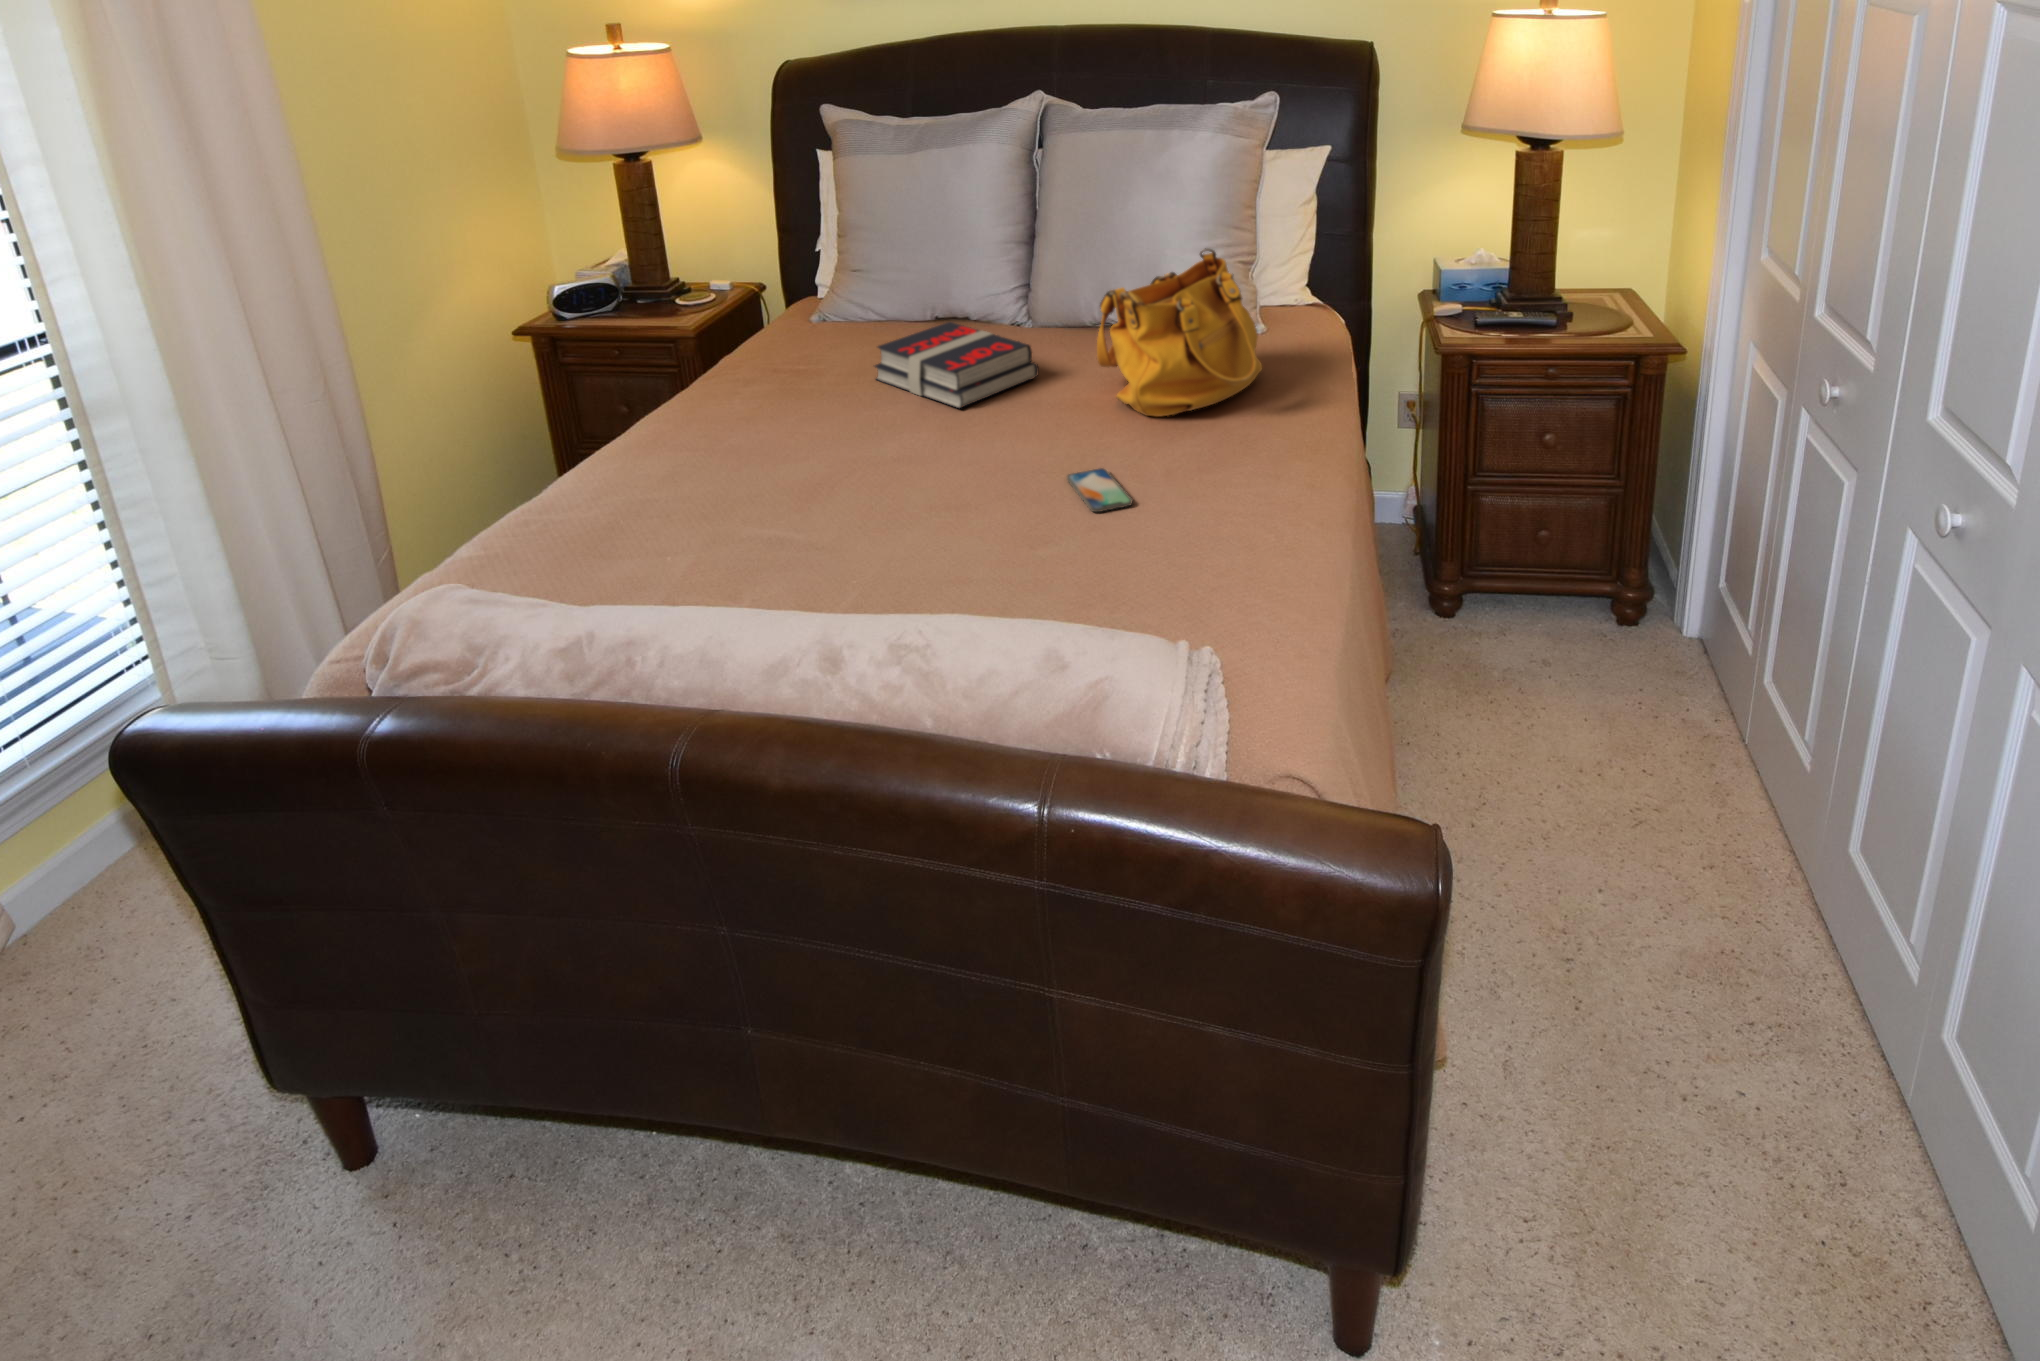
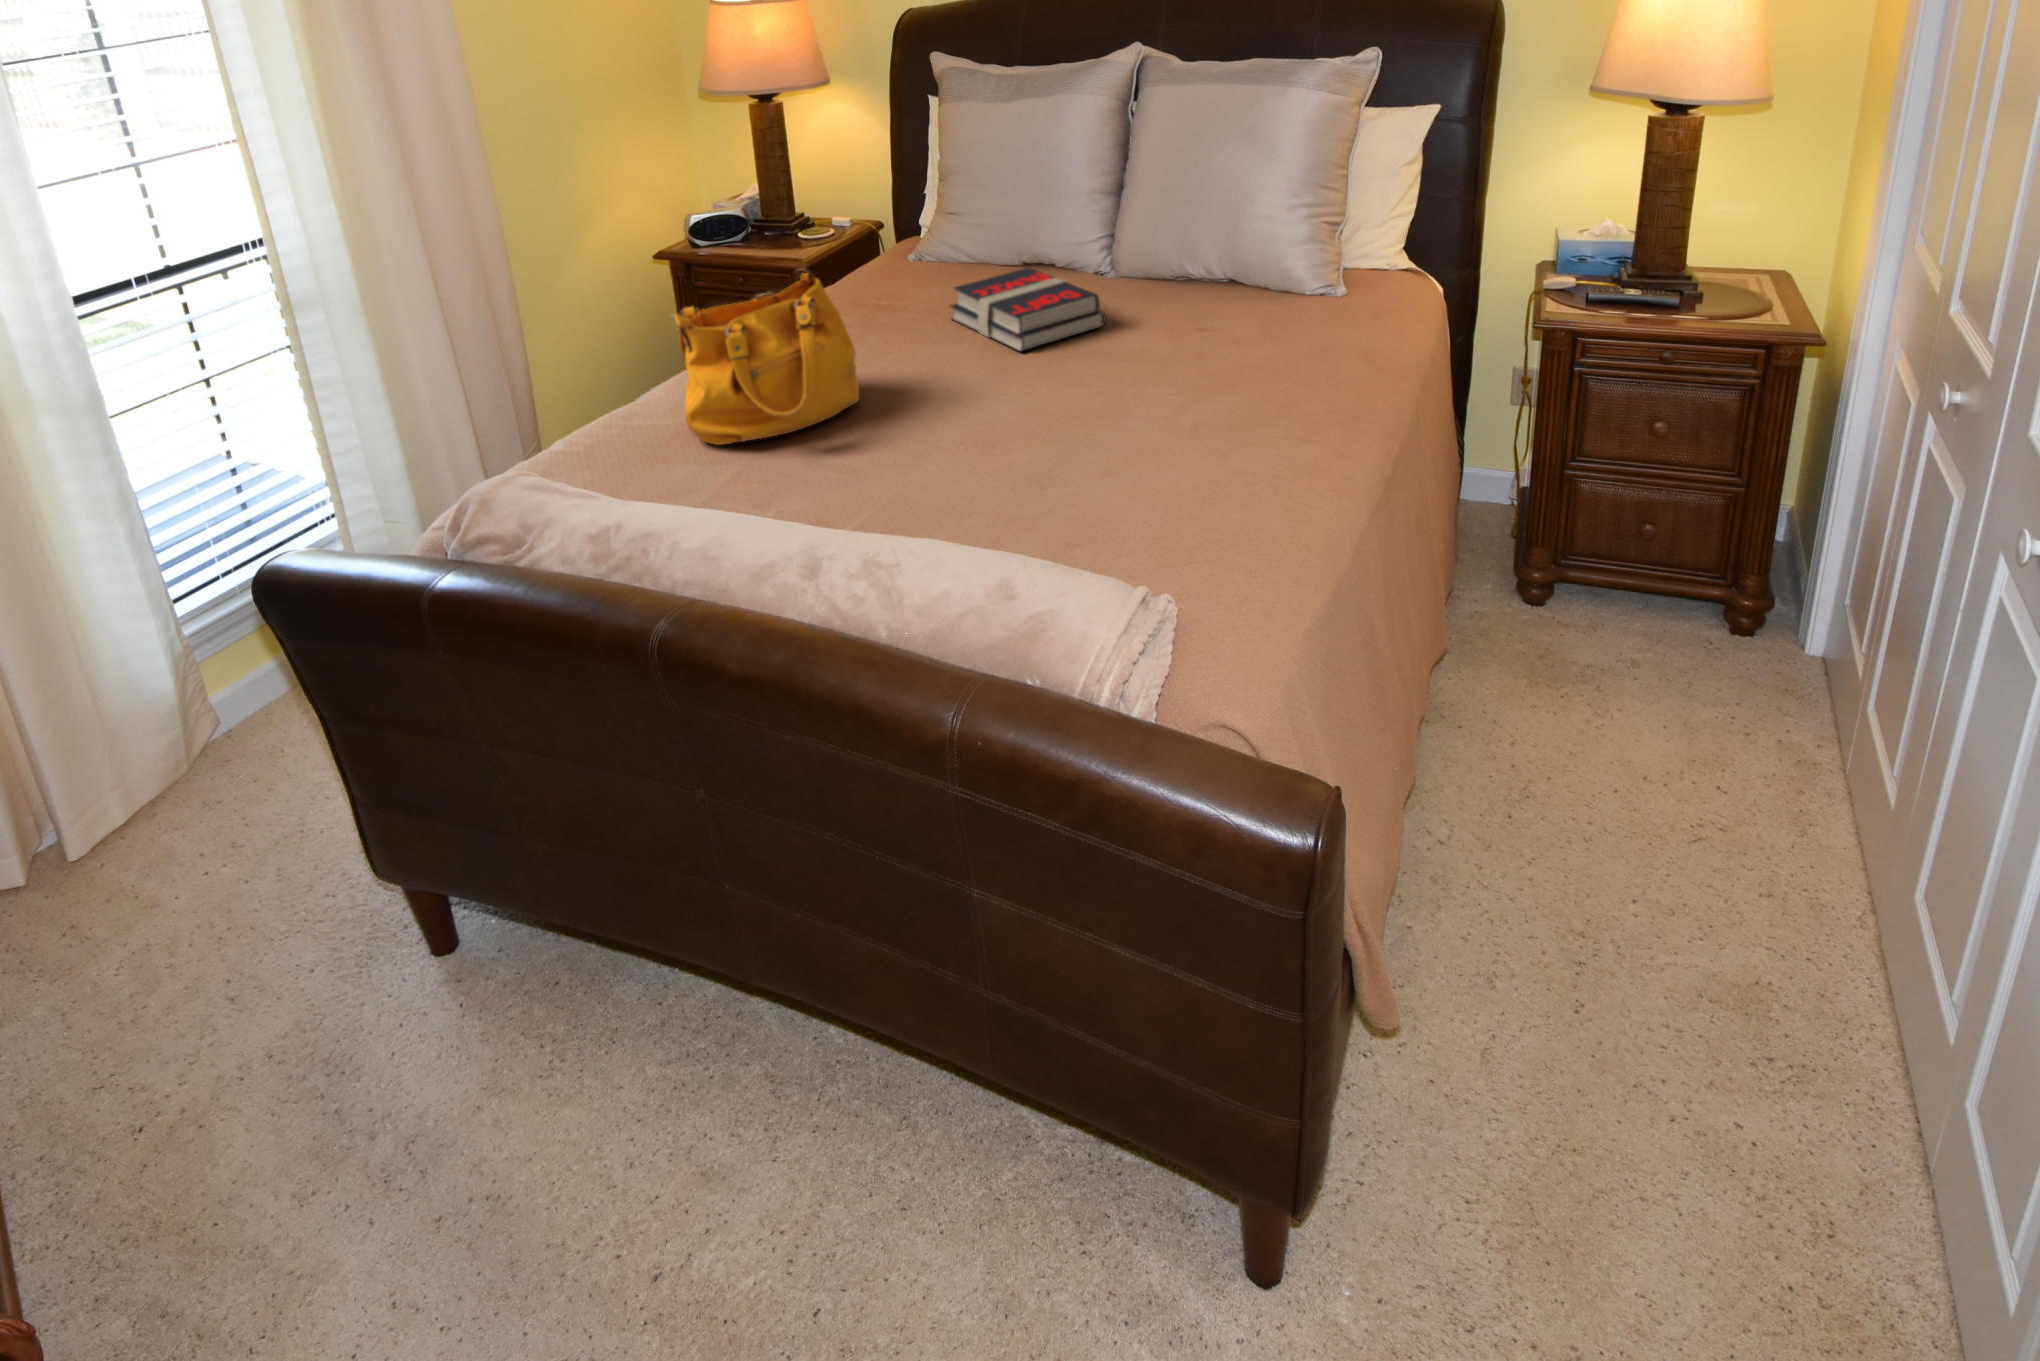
handbag: present [1097,248,1262,416] -> present [670,268,859,445]
smartphone: present [1067,468,1133,512] -> none [1102,419,1158,460]

